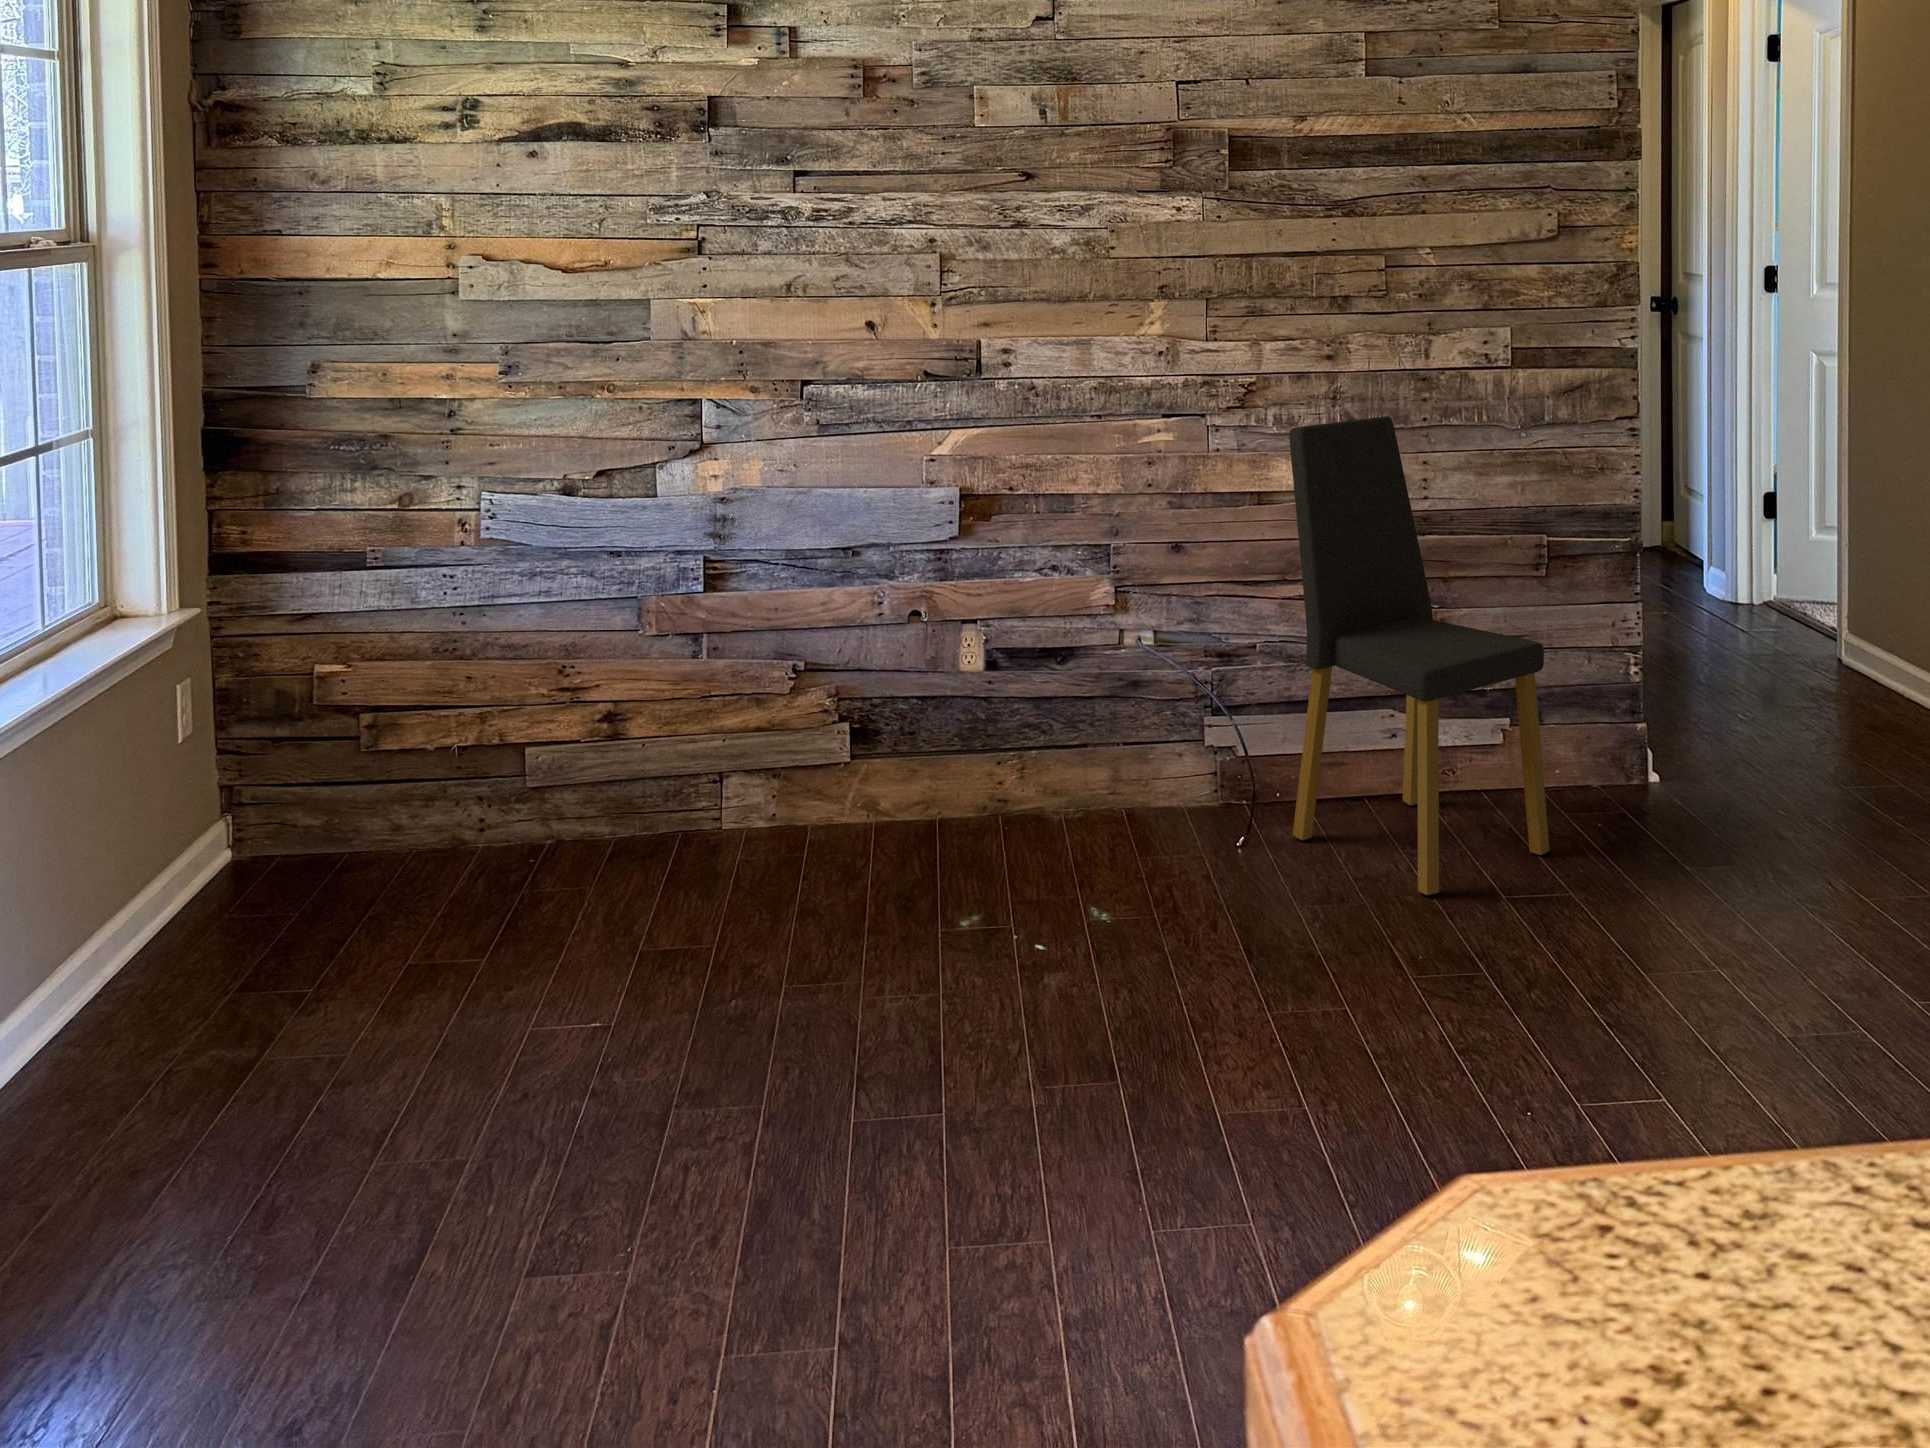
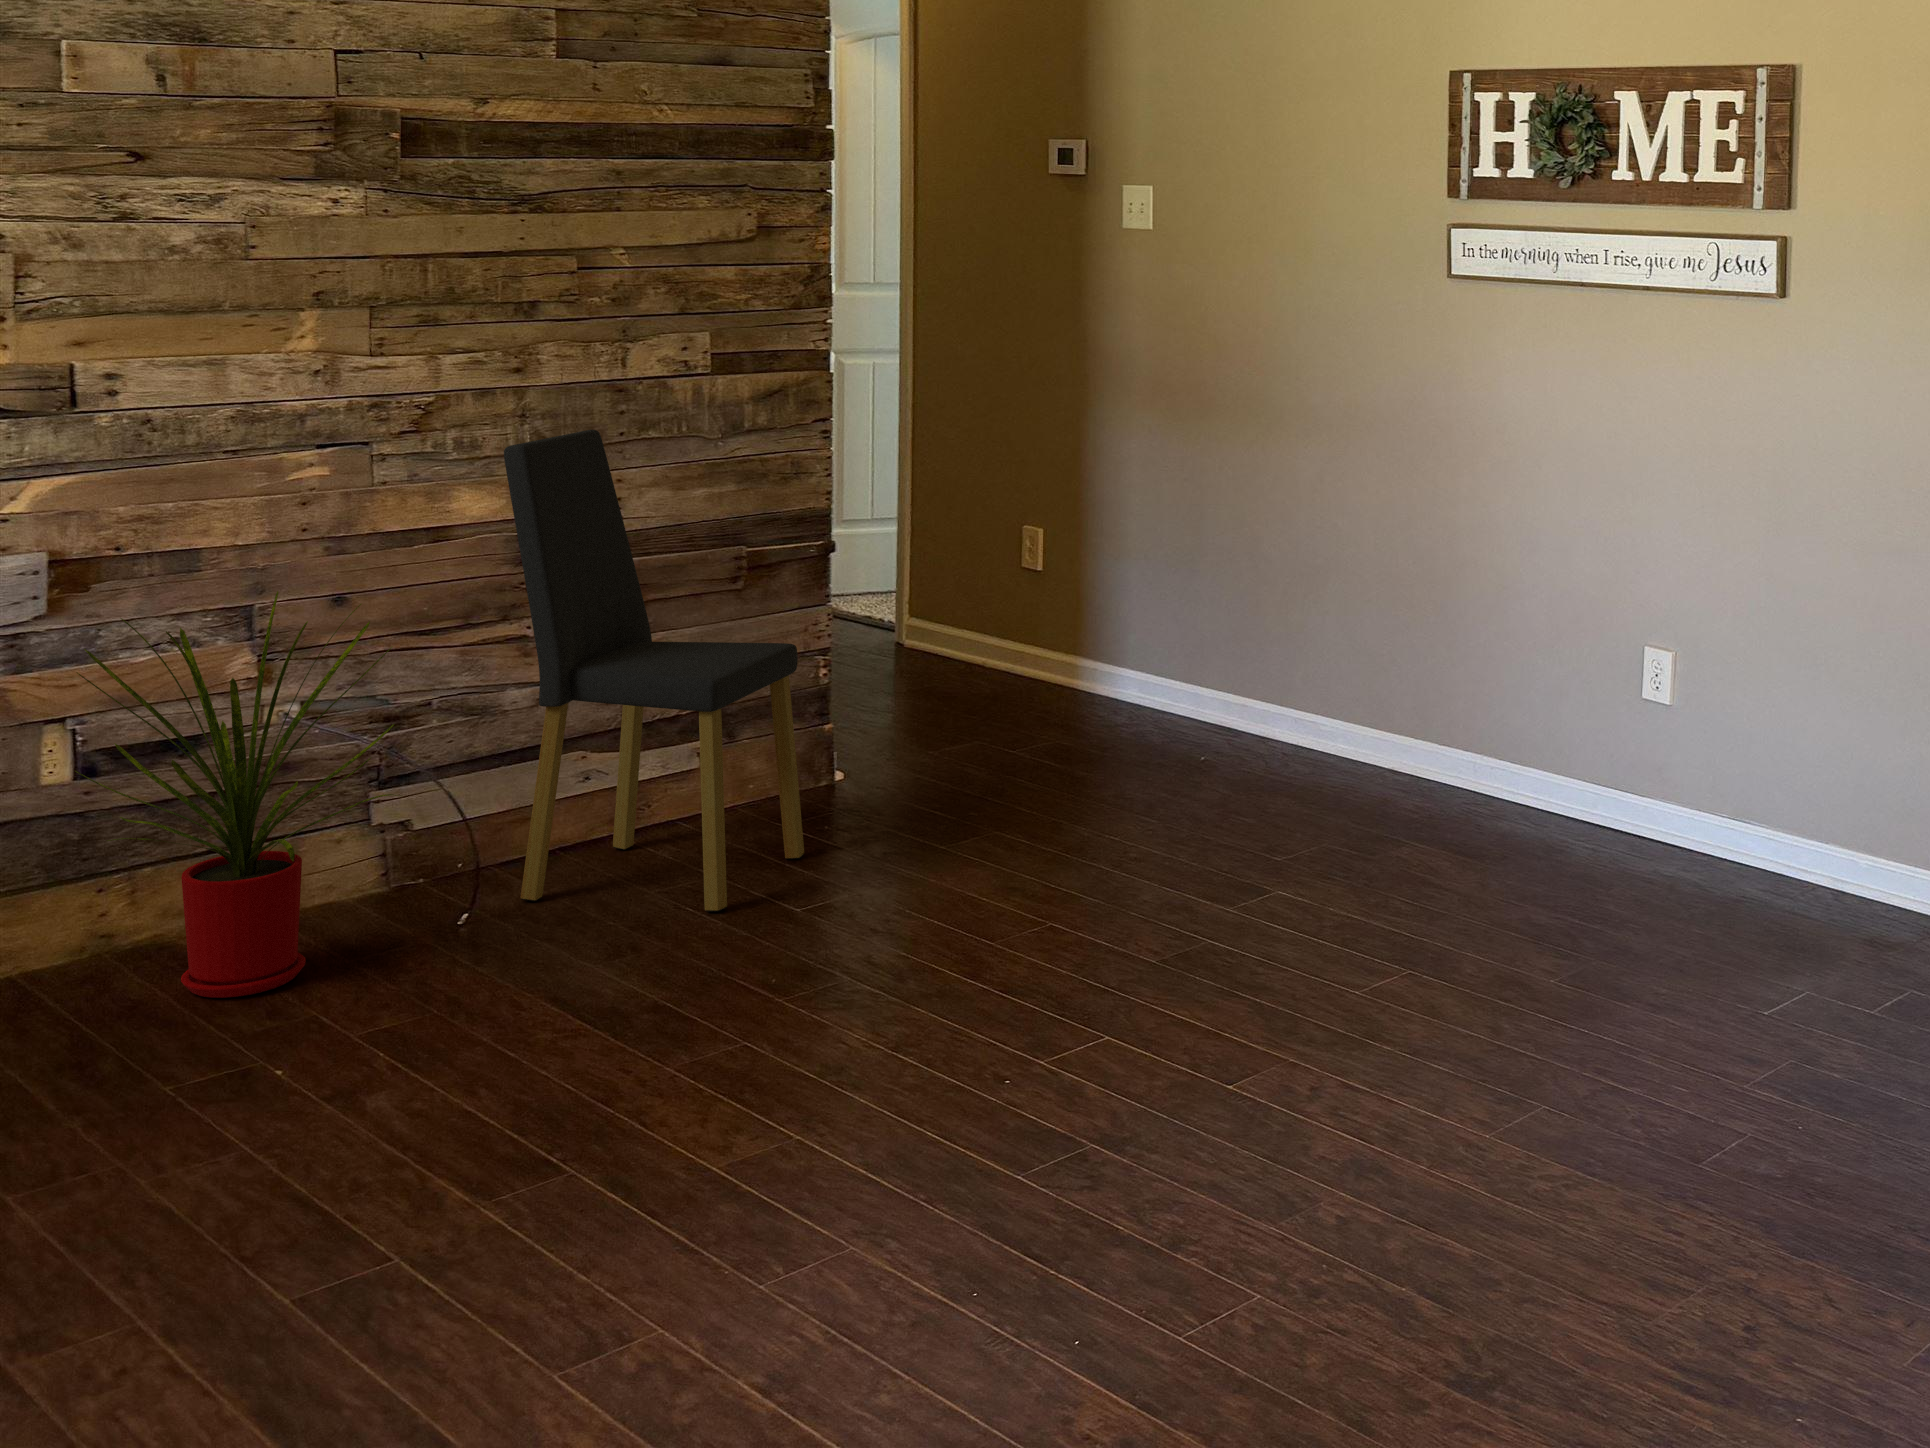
house plant: none [933,537,1175,873] -> present [77,591,400,998]

